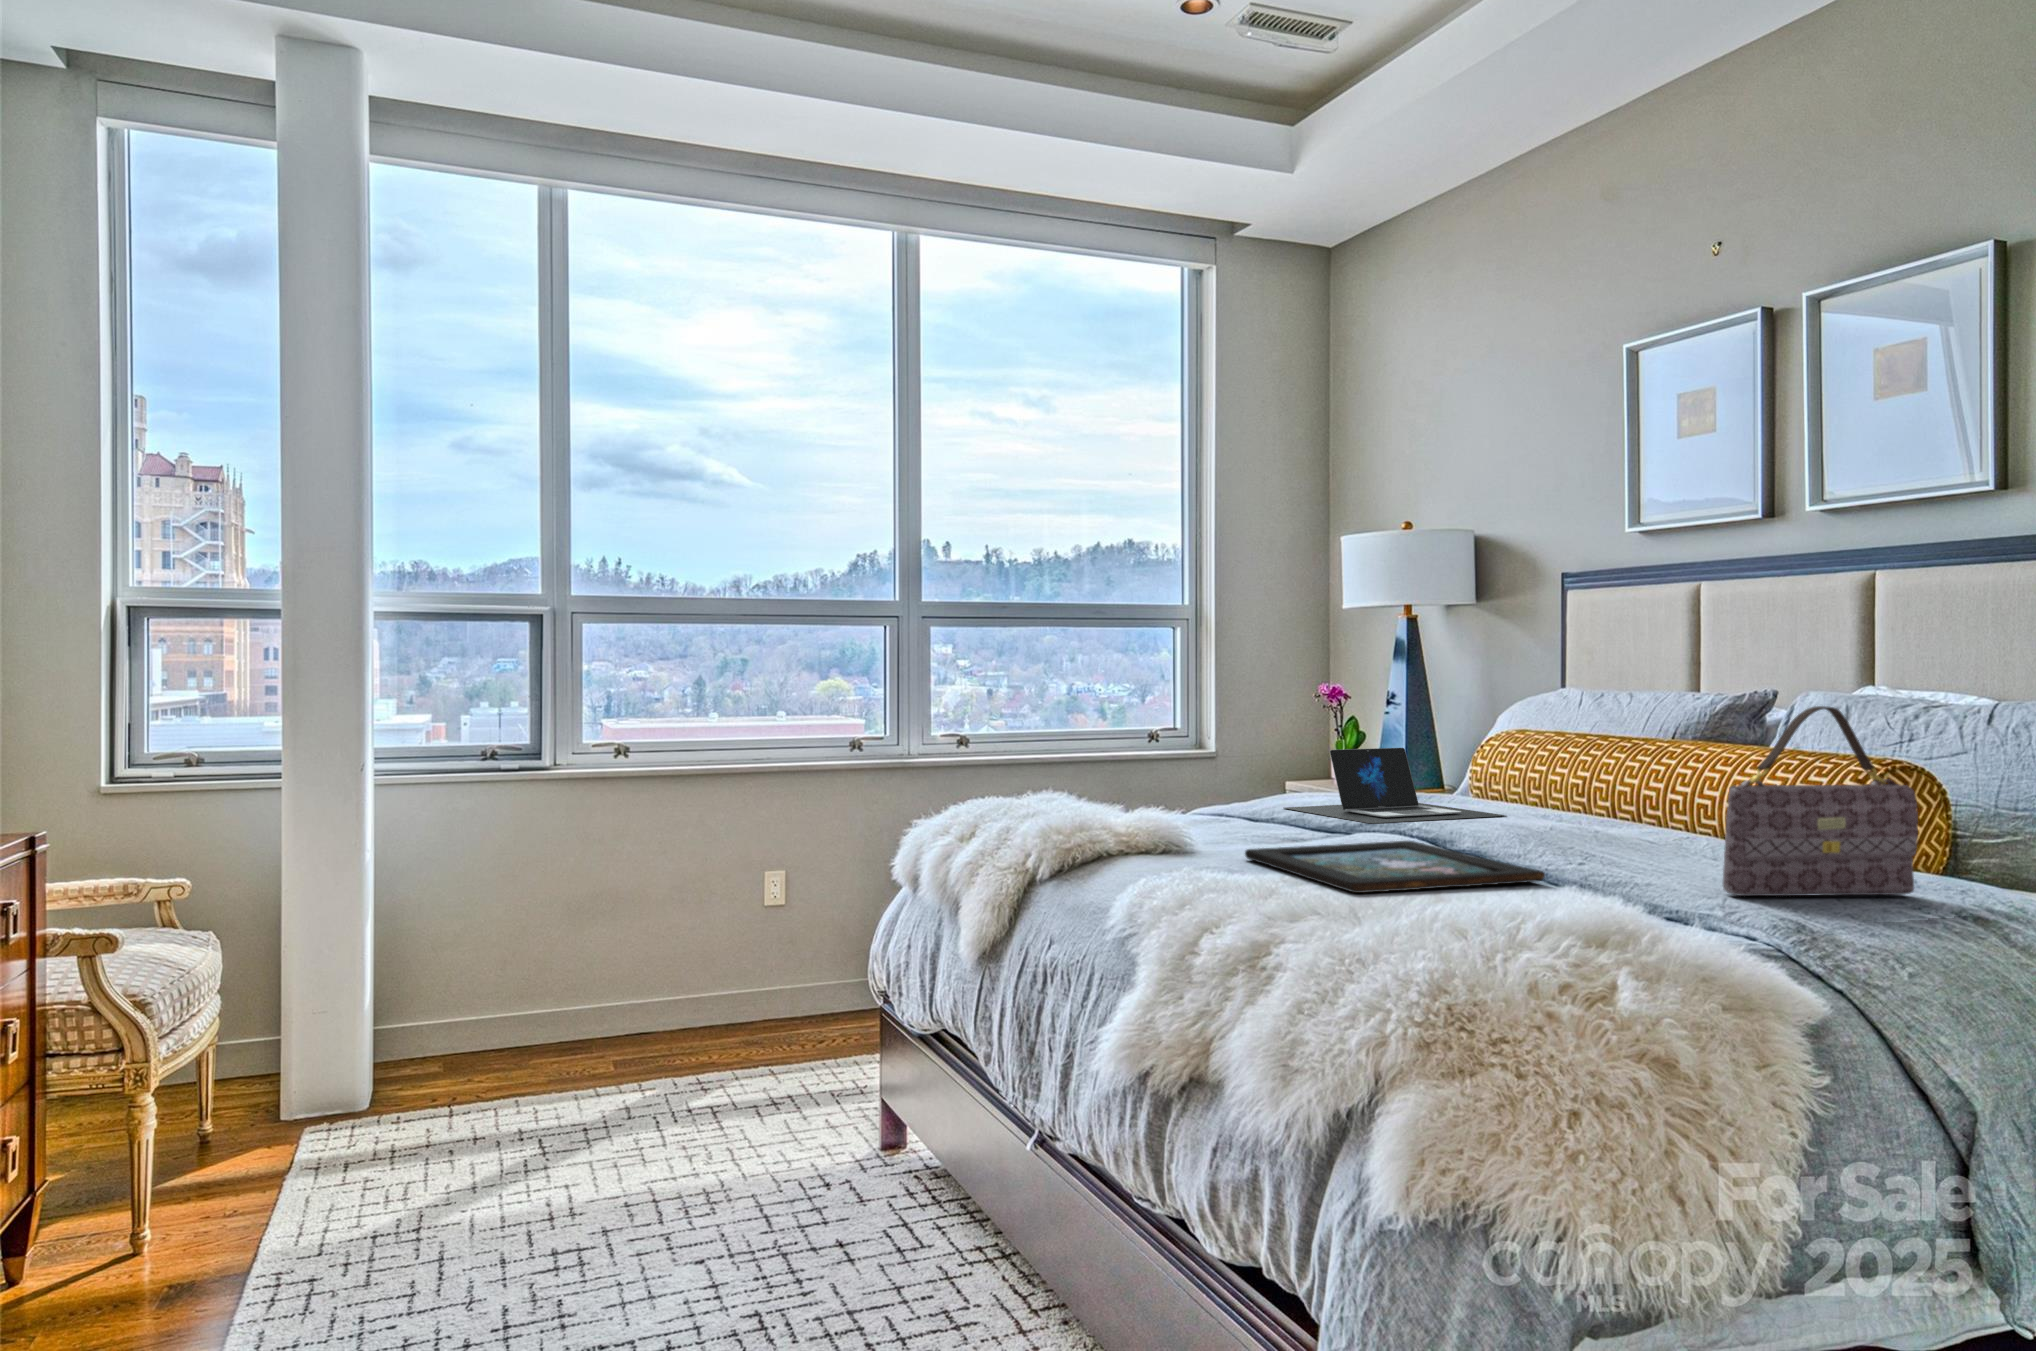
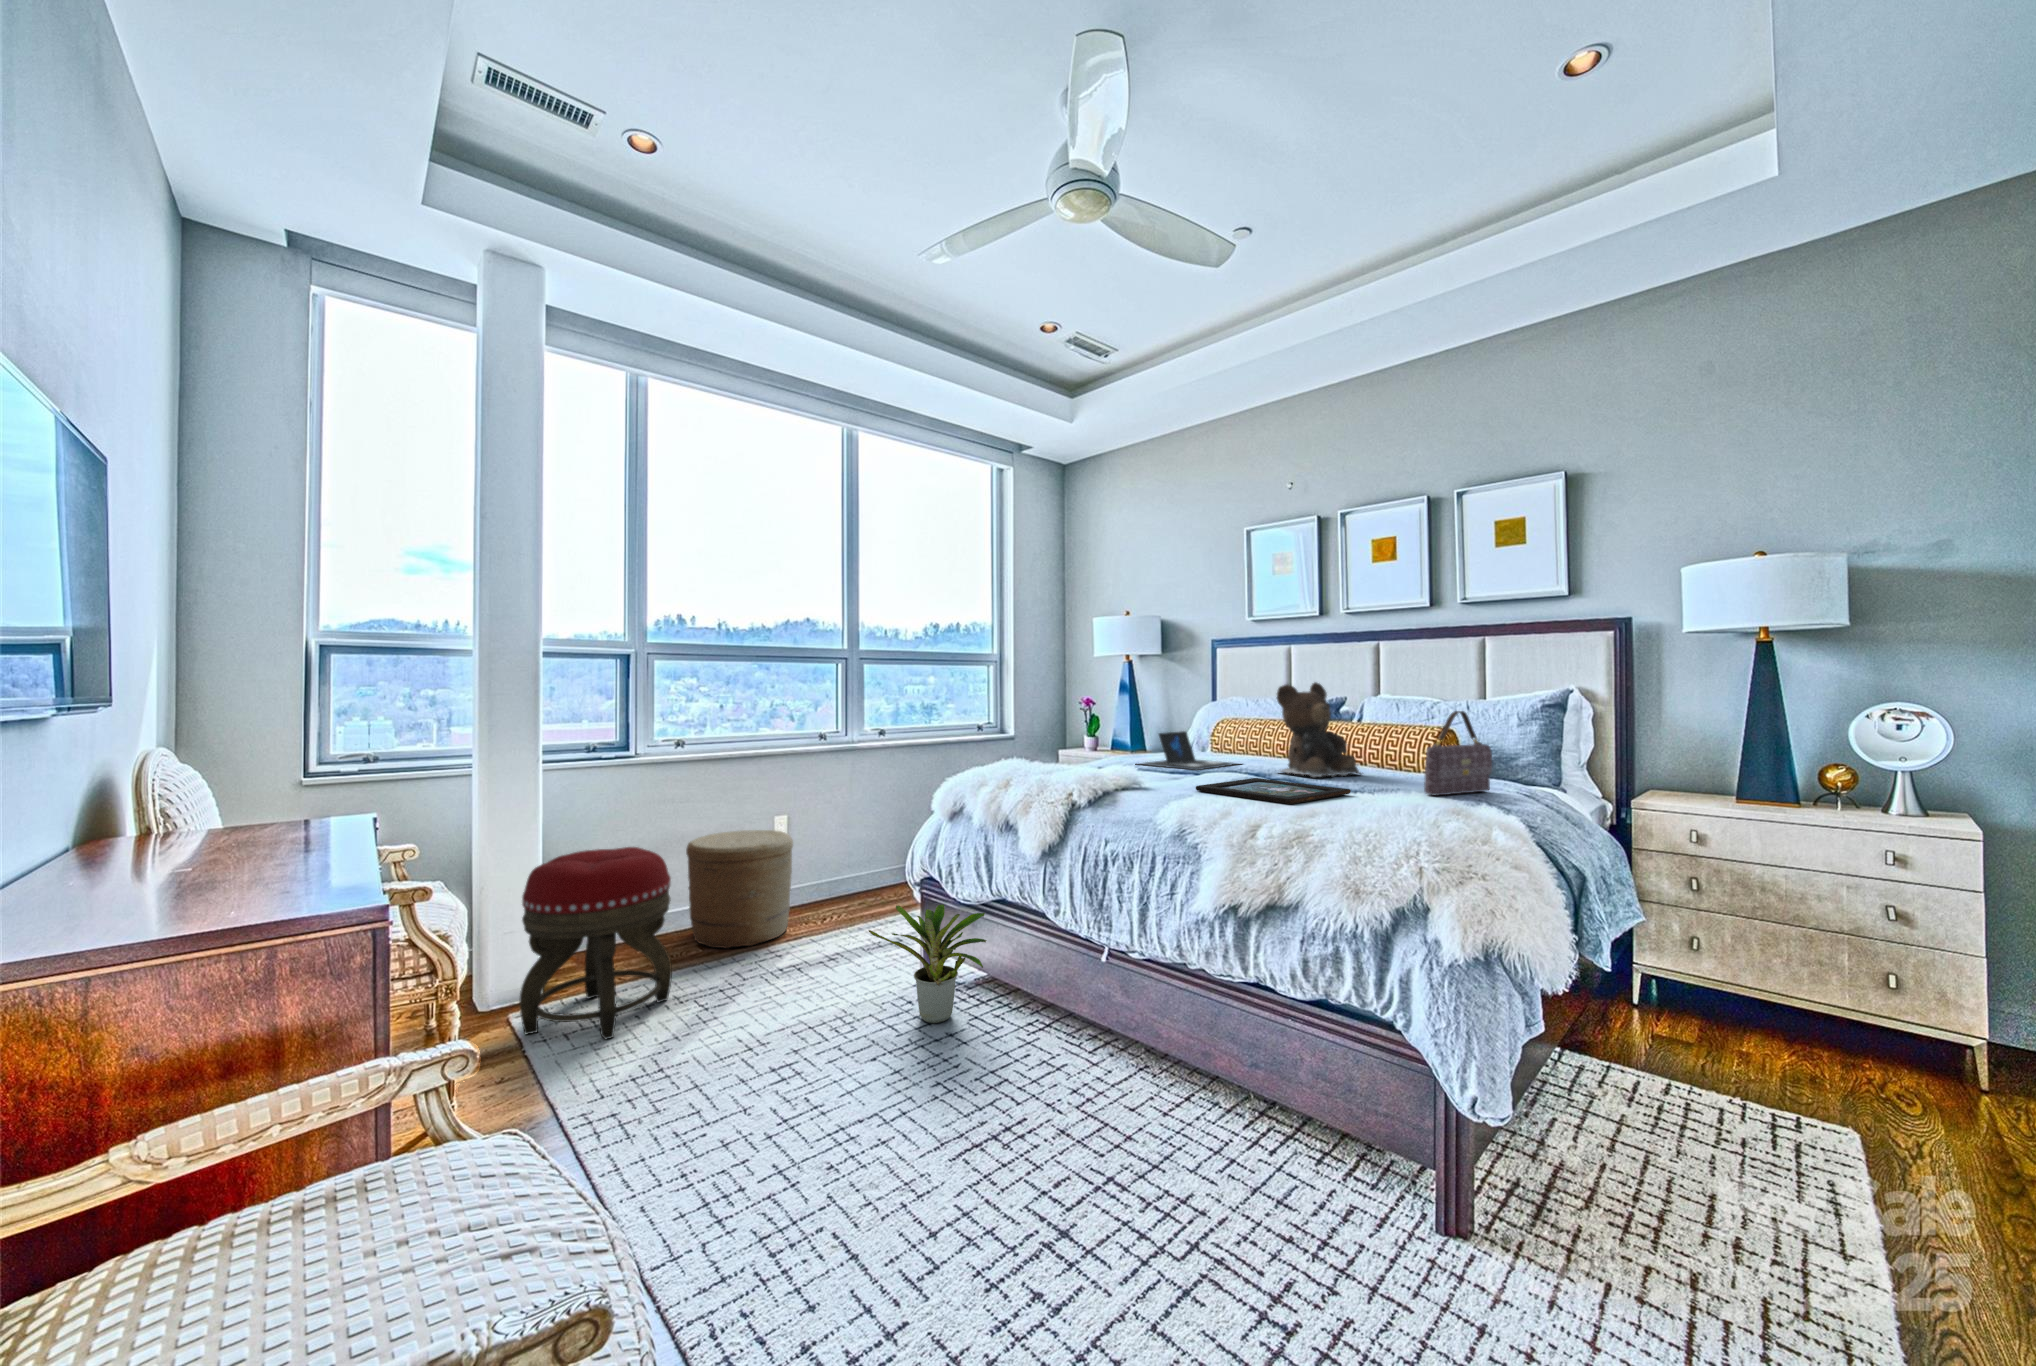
teddy bear: none [1517,647,1707,848] -> present [1277,682,1361,777]
woven basket: none [596,891,757,1073] -> present [686,830,793,949]
footstool: none [294,901,510,1180] -> present [519,847,672,1039]
potted plant: none [736,1026,921,1234] -> present [869,904,987,1023]

